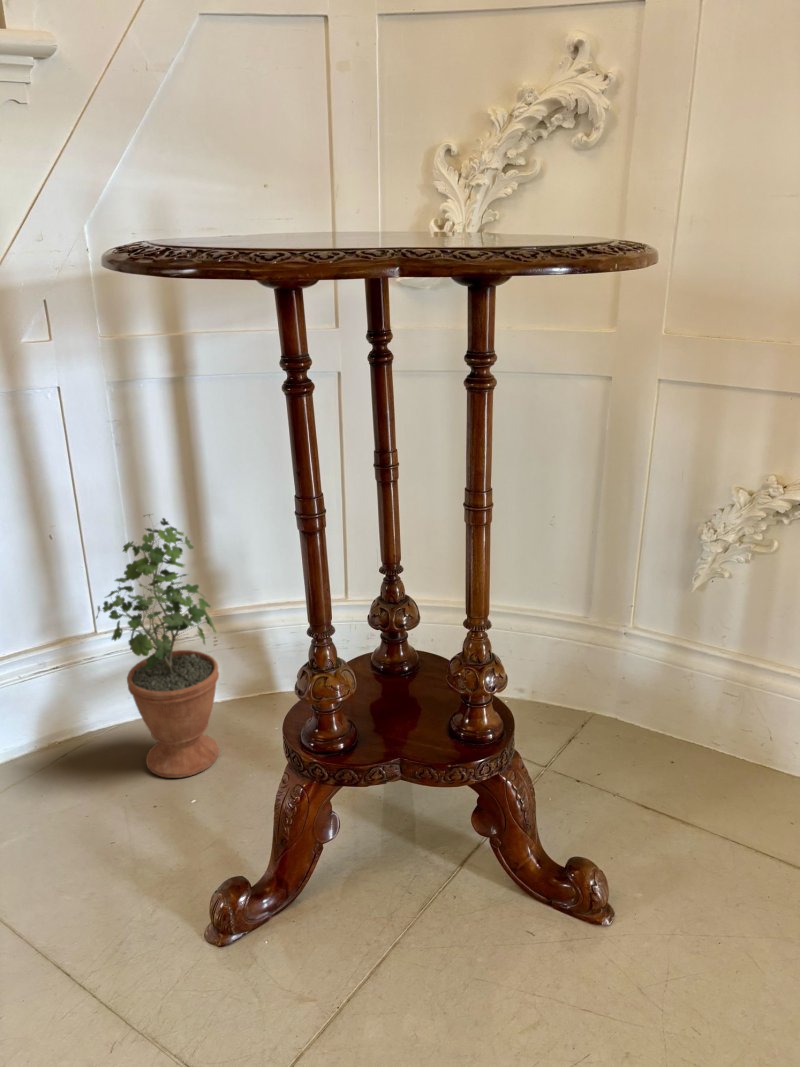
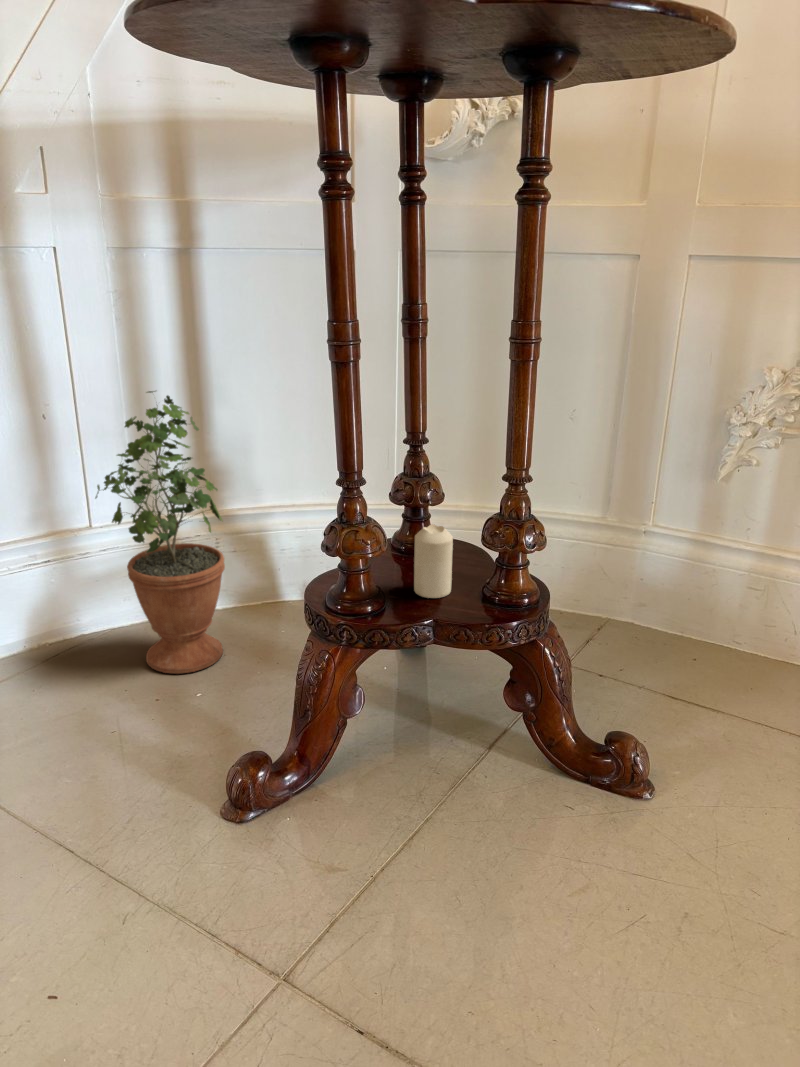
candle: none [384,663,420,733] -> present [414,524,453,598]

